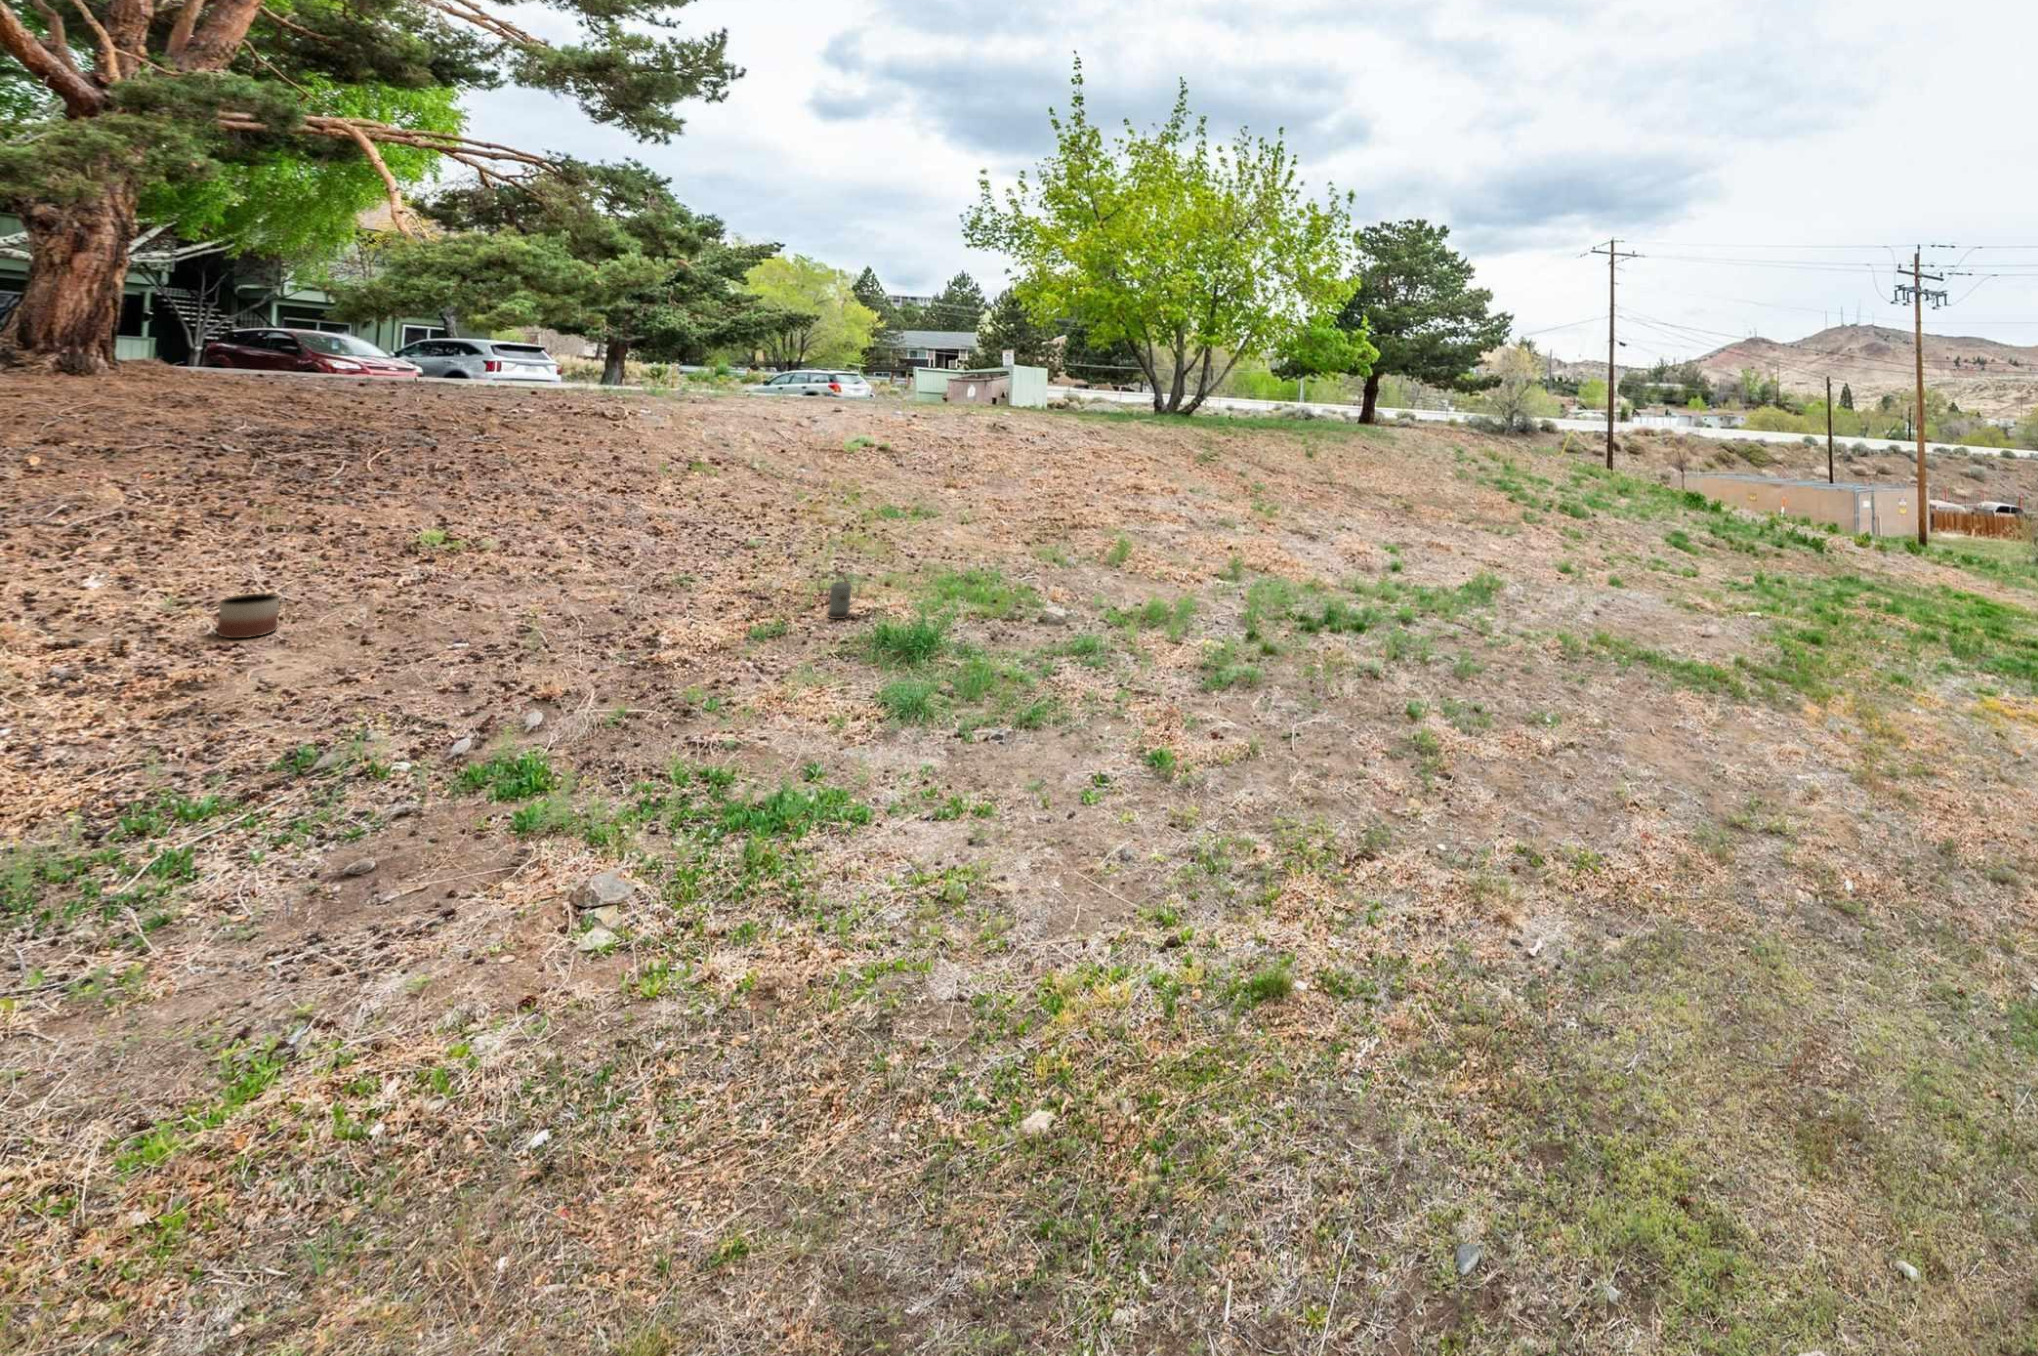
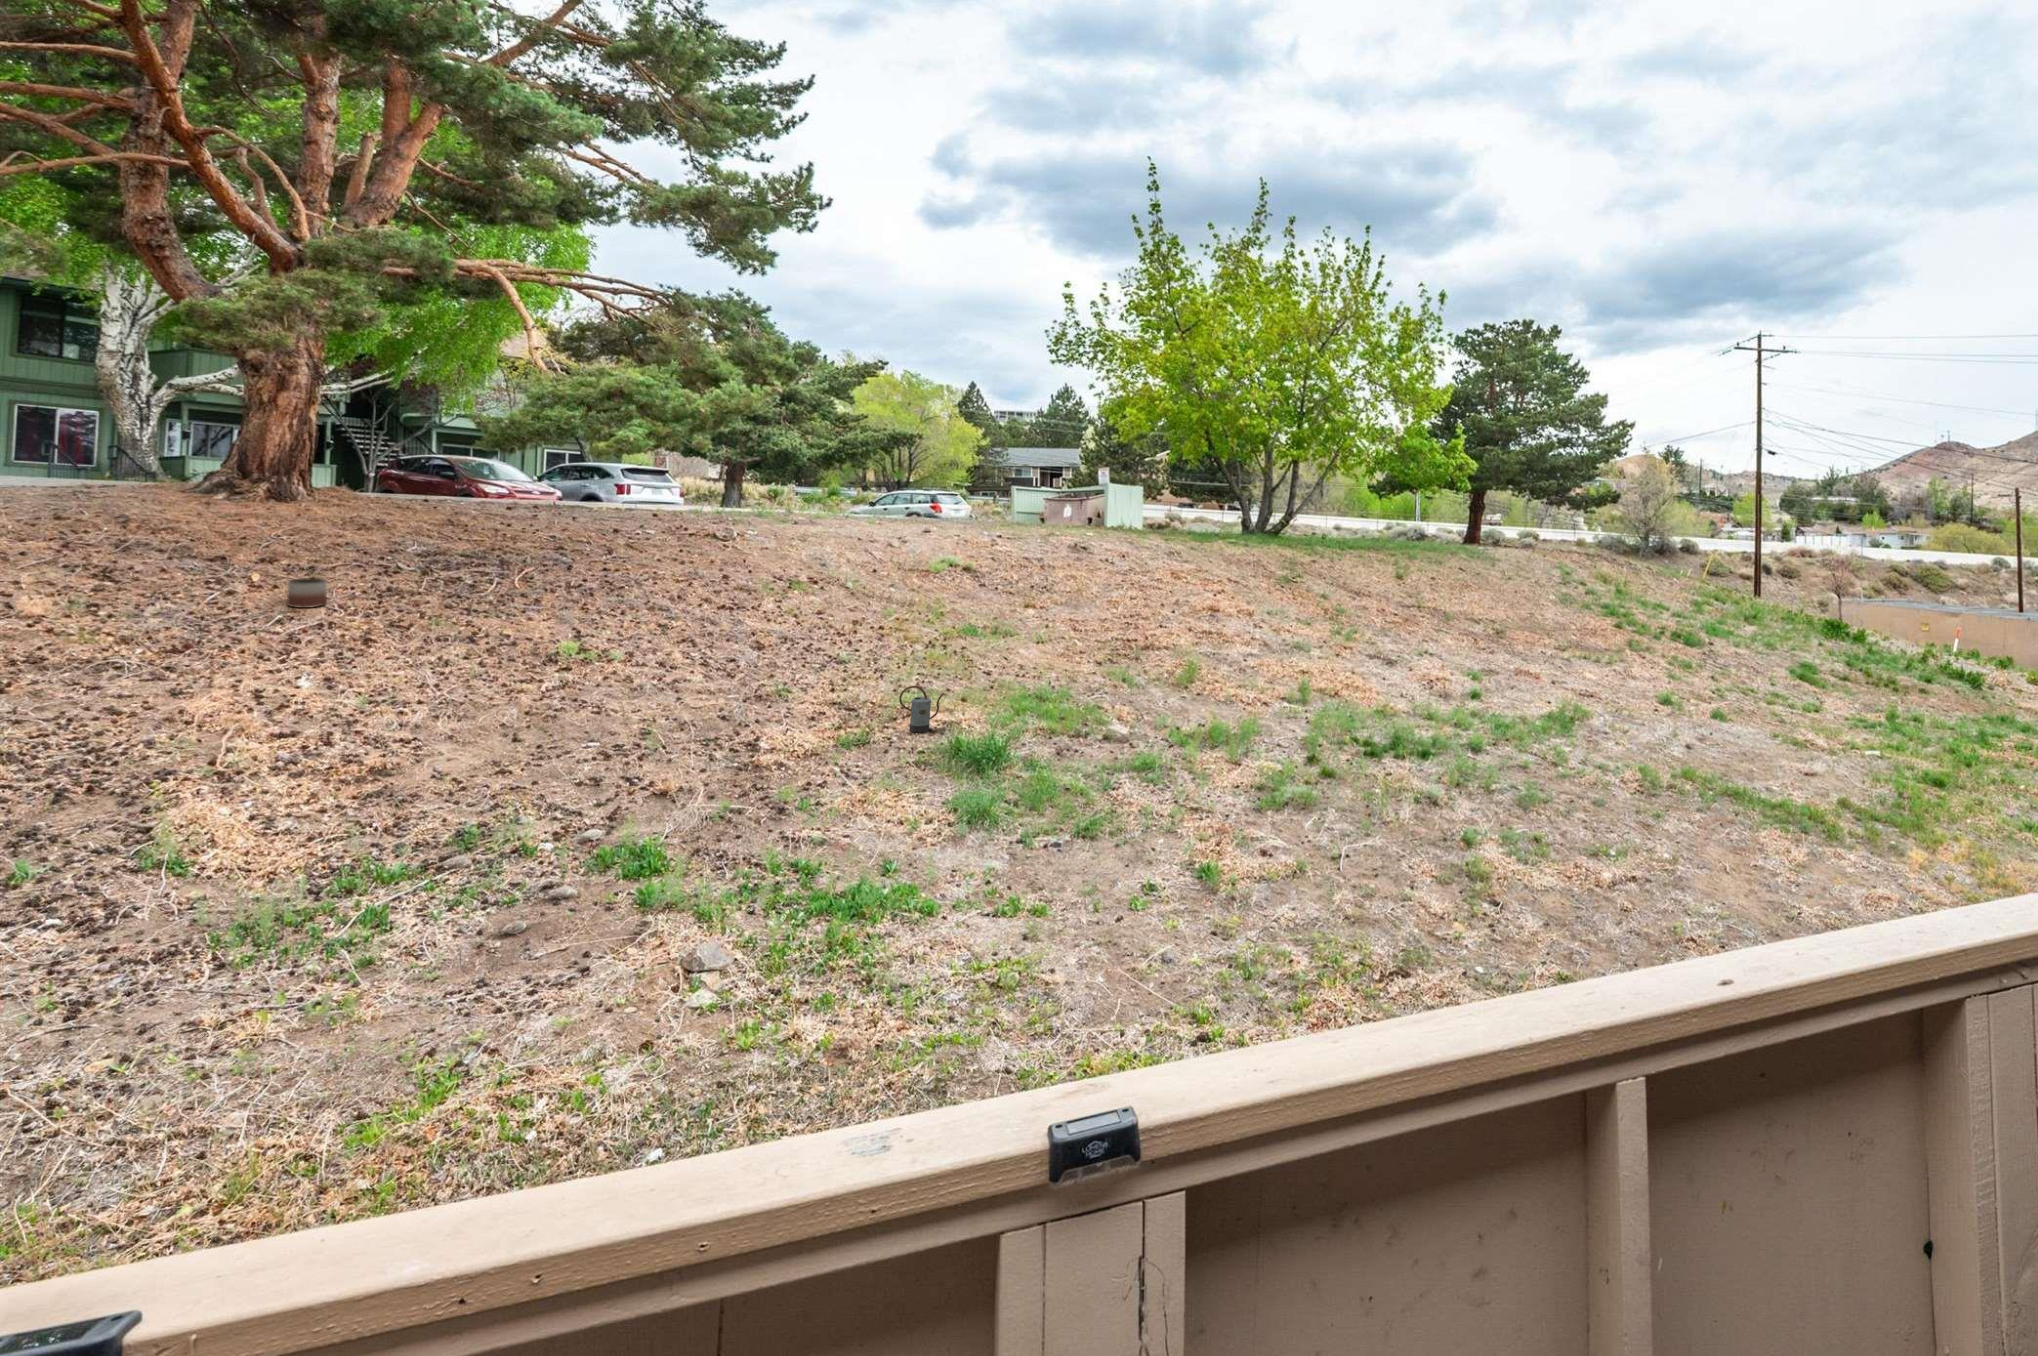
planter: present [217,593,279,638] -> present [287,578,327,608]

